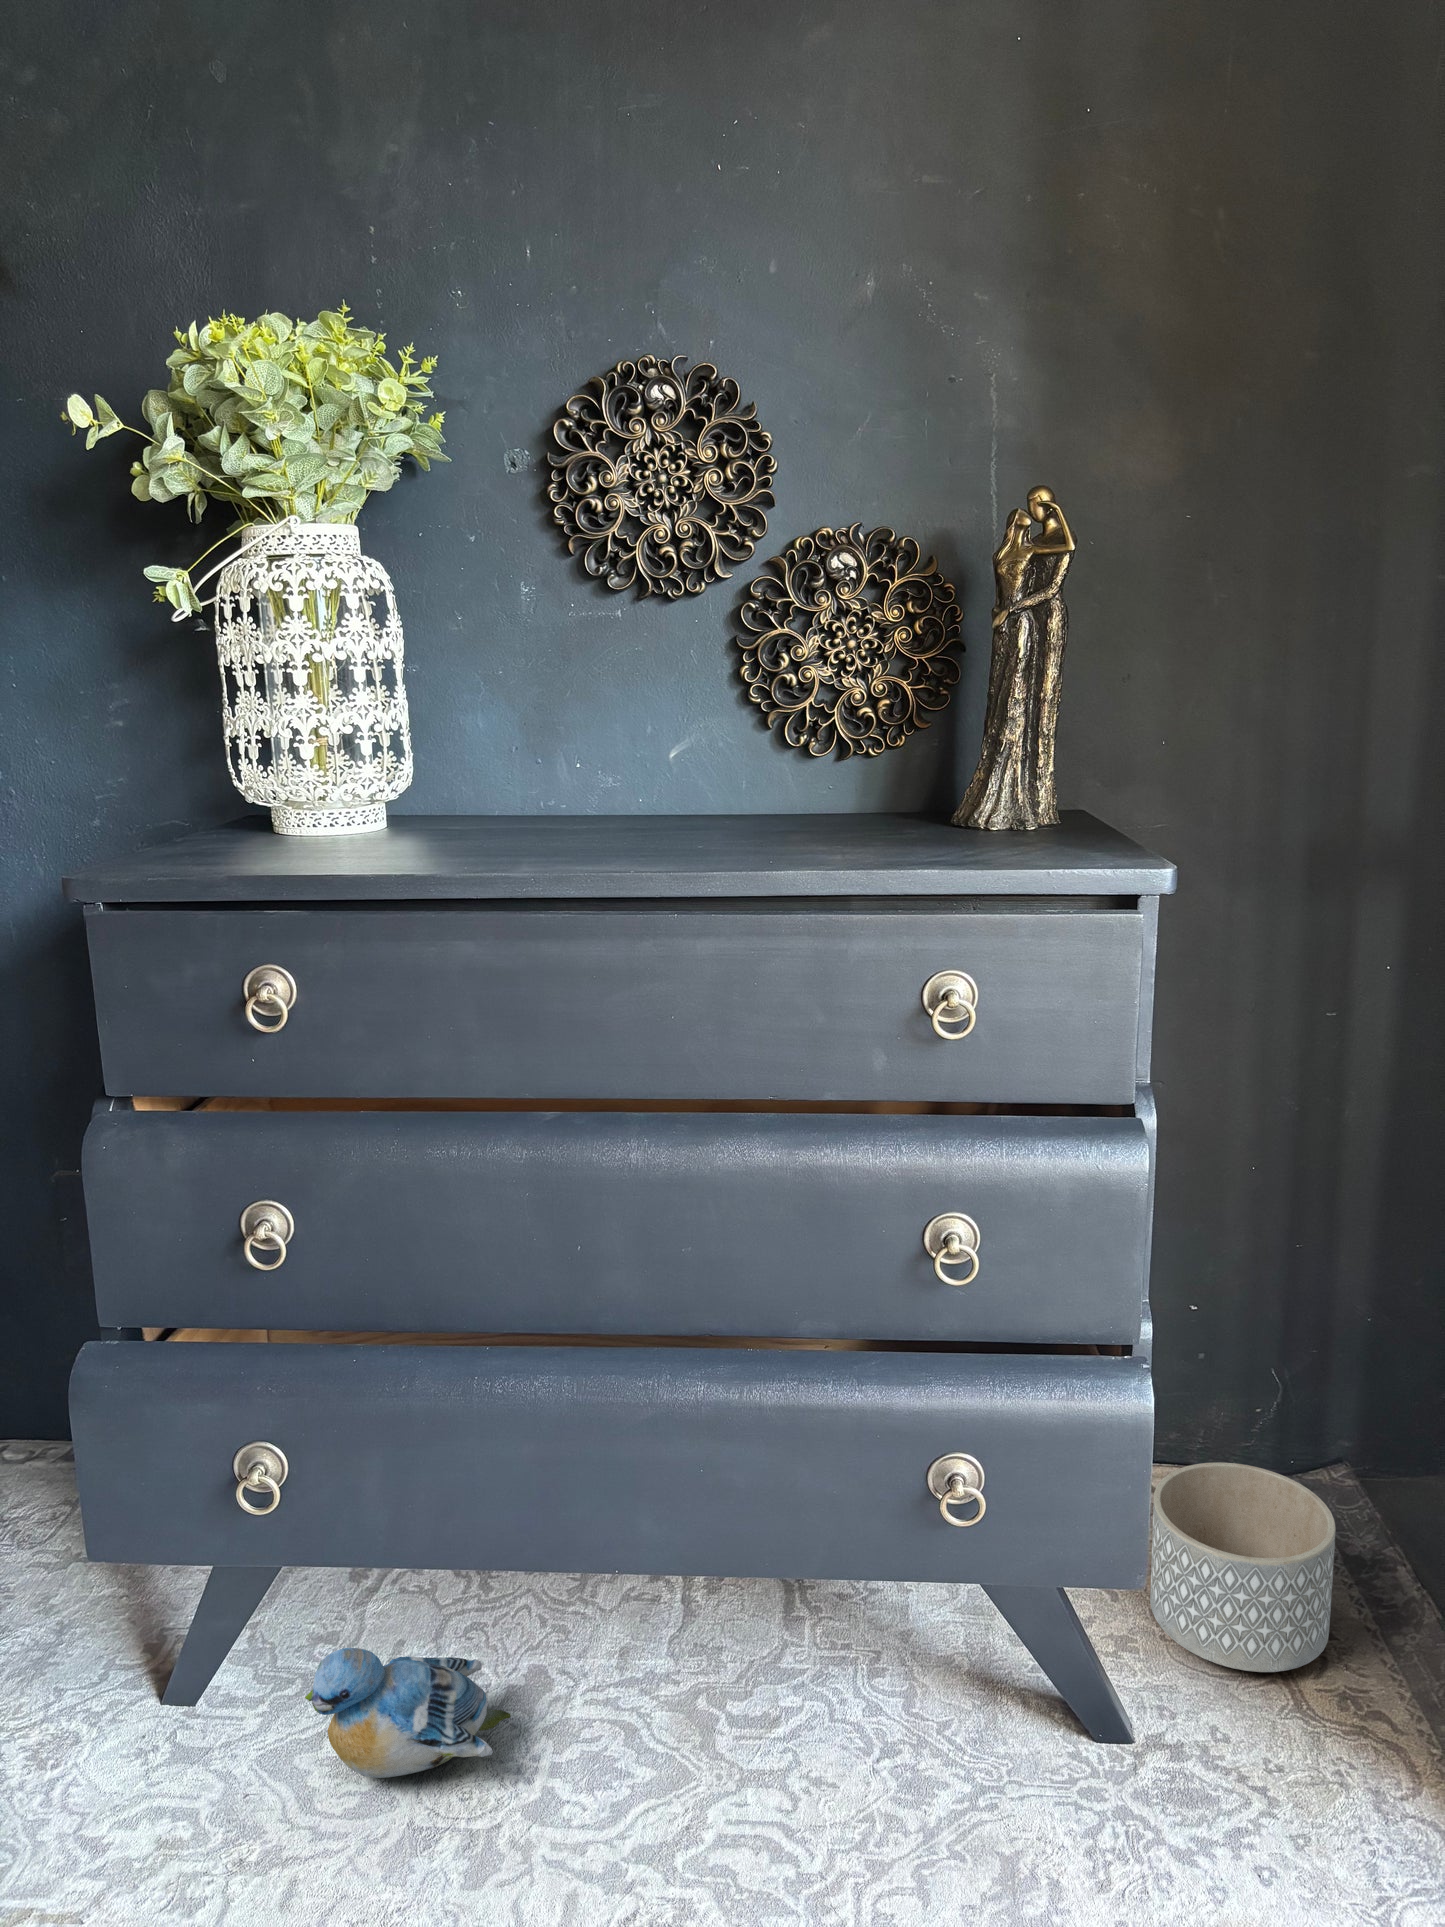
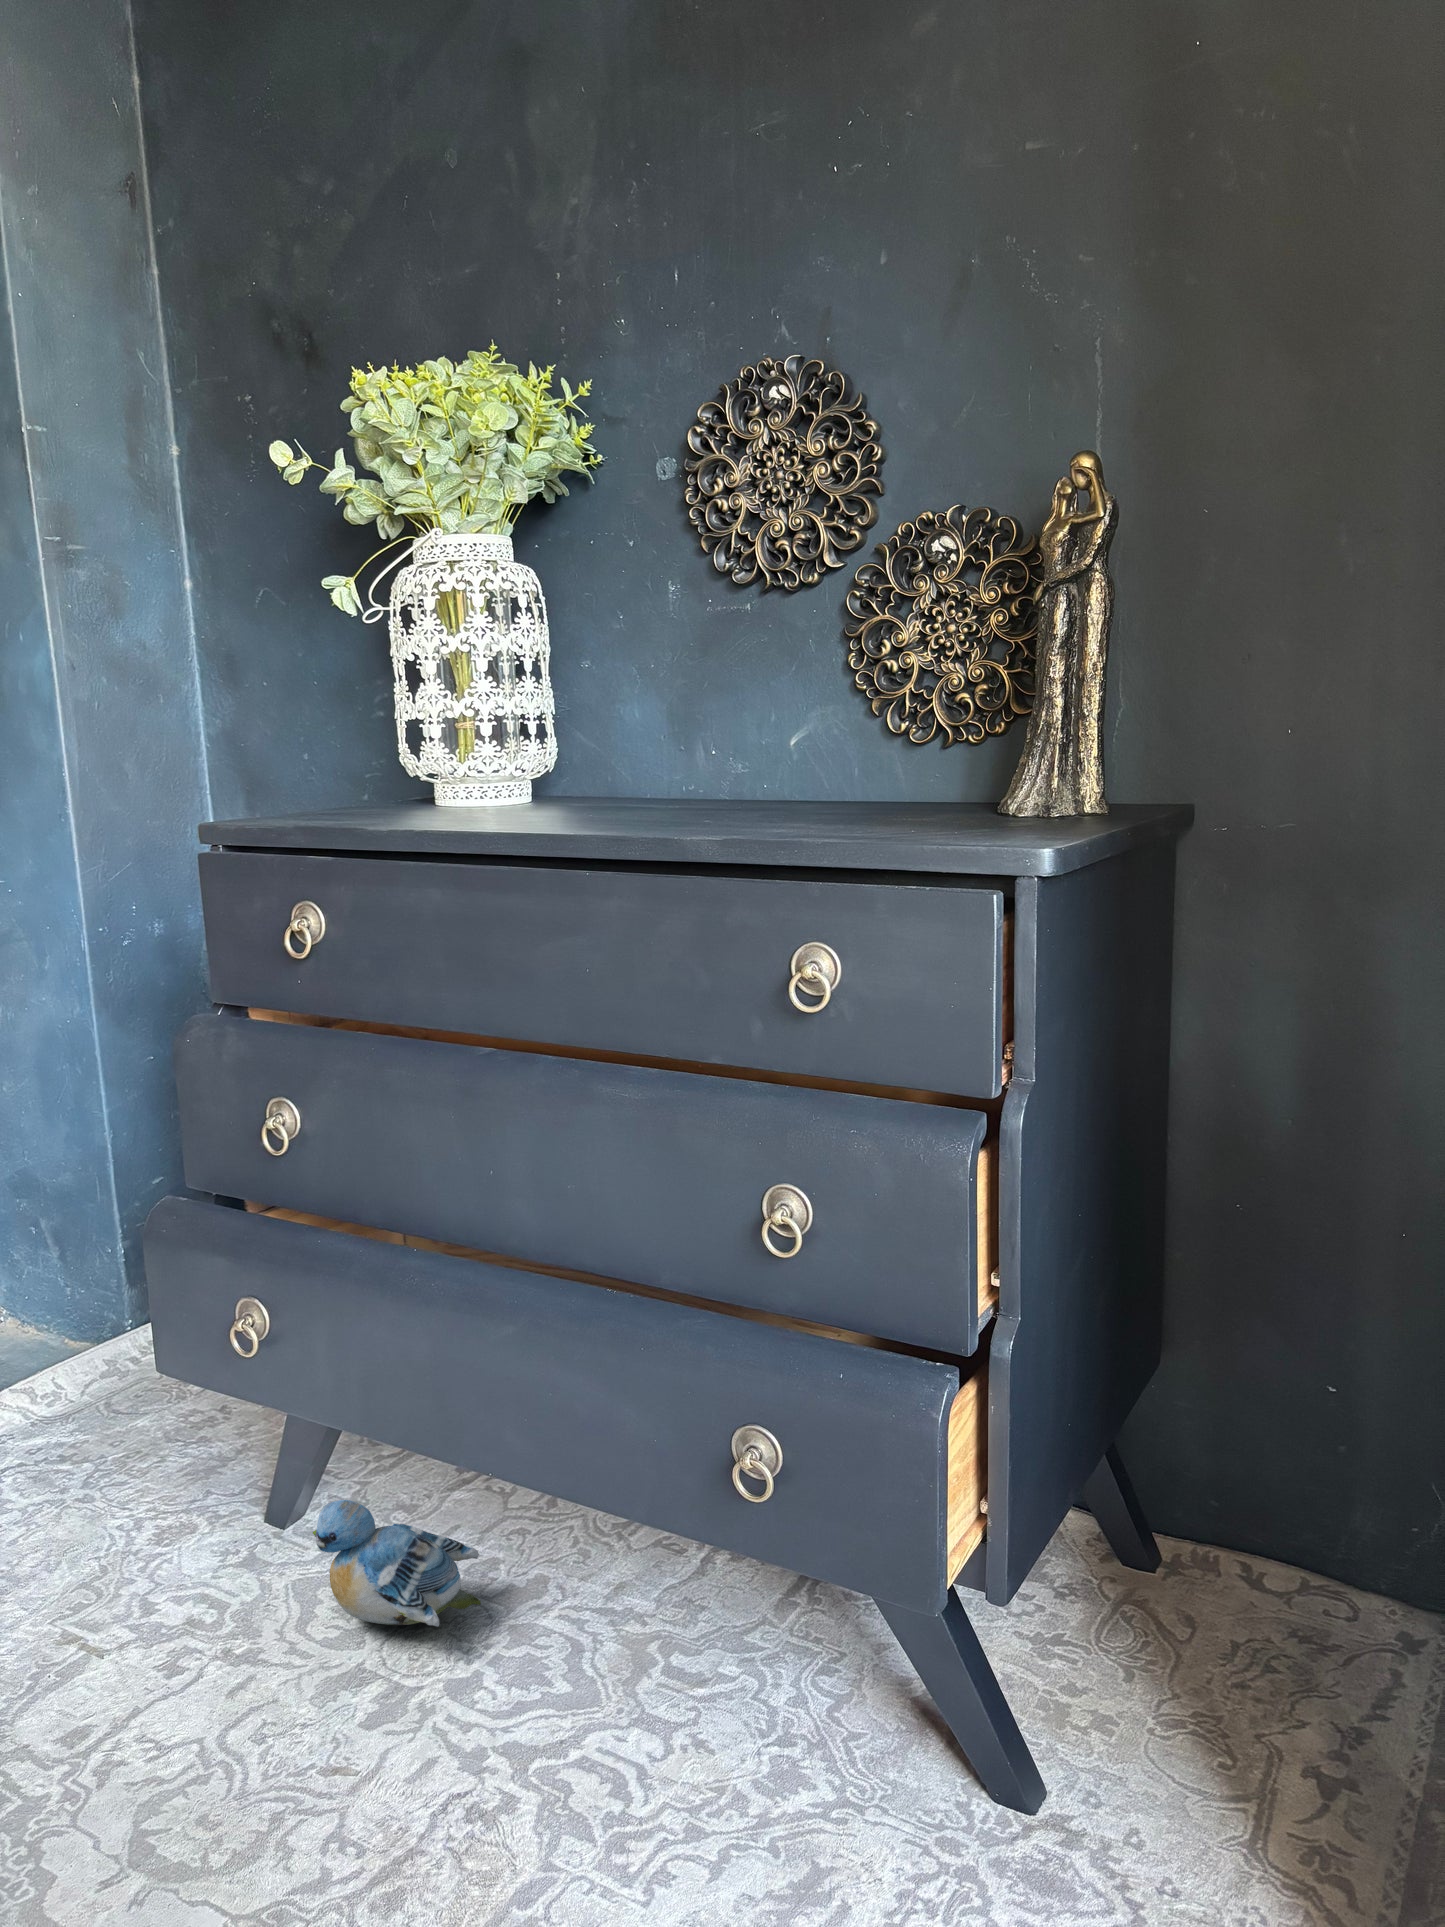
planter: present [1150,1462,1336,1672] -> none [1137,1552,1350,1805]

